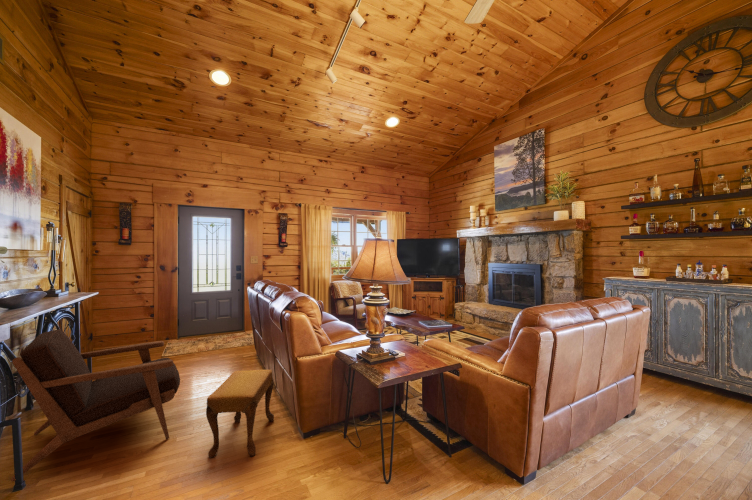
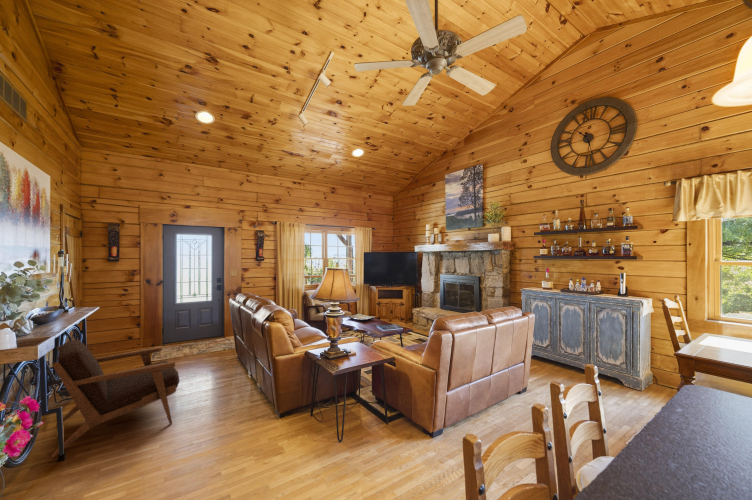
footstool: present [206,370,274,458] -> none [205,367,256,435]

